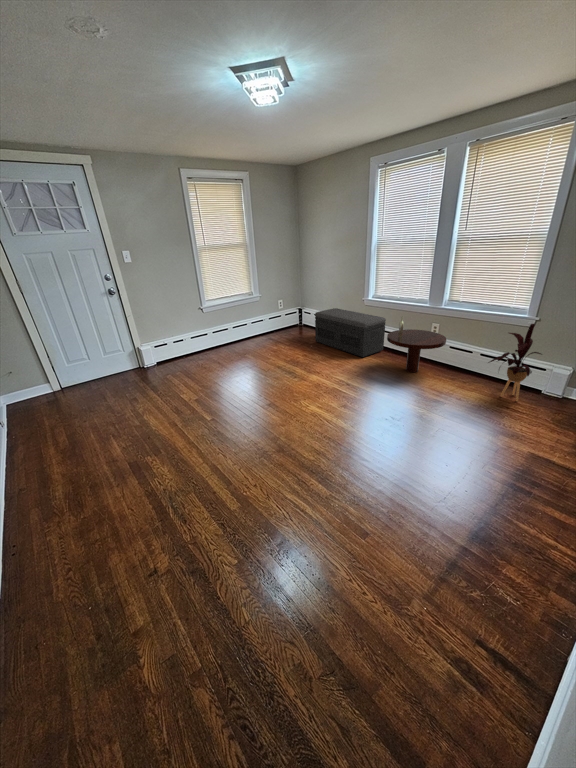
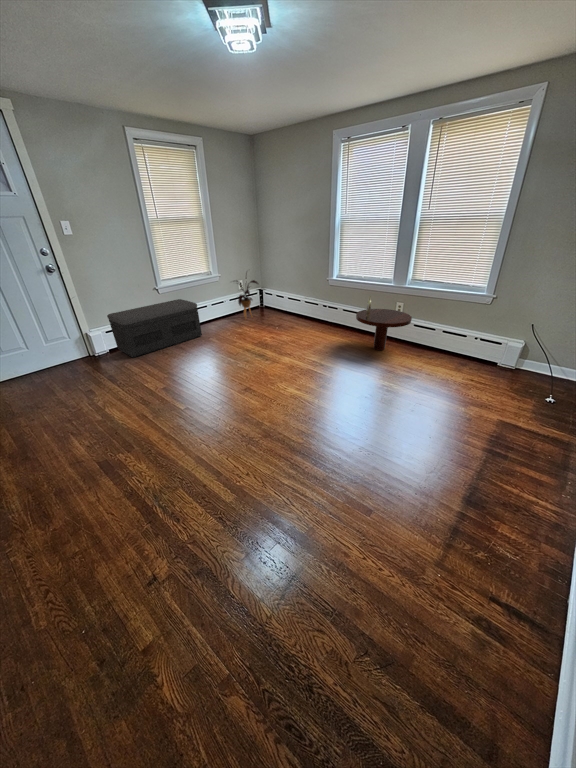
storage bench: present [315,308,386,357] -> present [107,299,202,358]
house plant: present [490,324,542,401] -> present [237,280,258,318]

